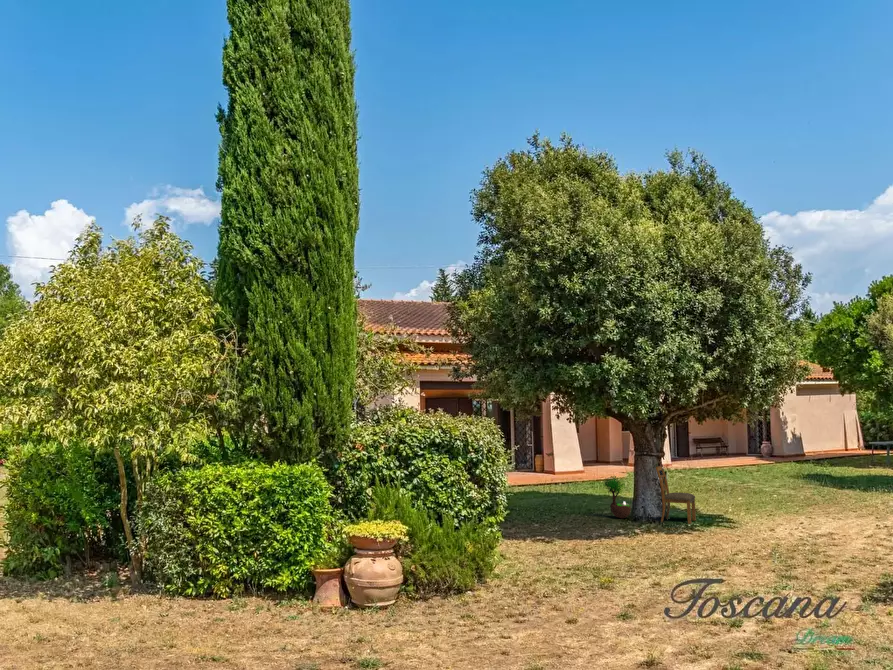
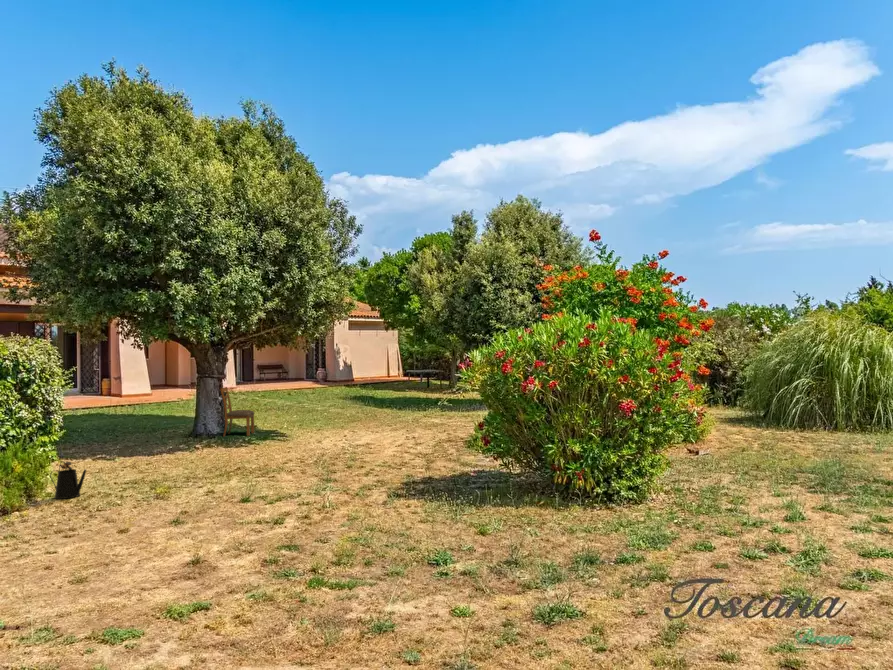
potted tree: present [604,478,631,518] -> none [169,396,196,437]
watering can: none [497,540,530,585] -> present [50,461,86,499]

